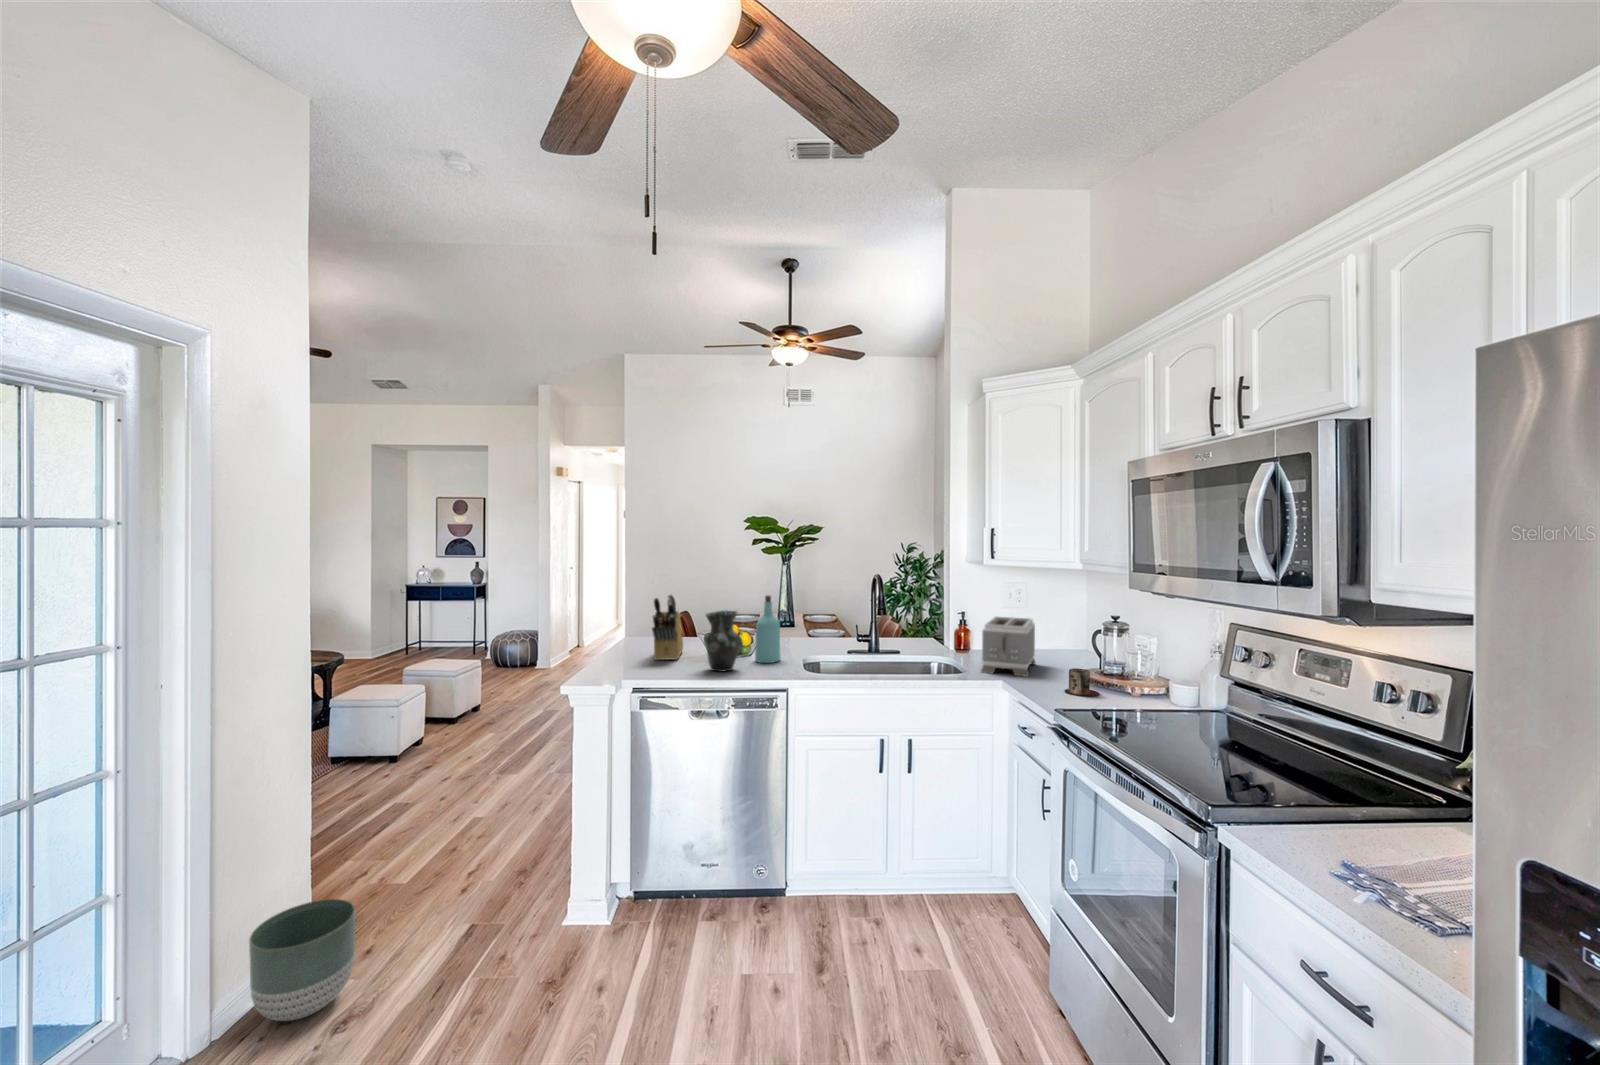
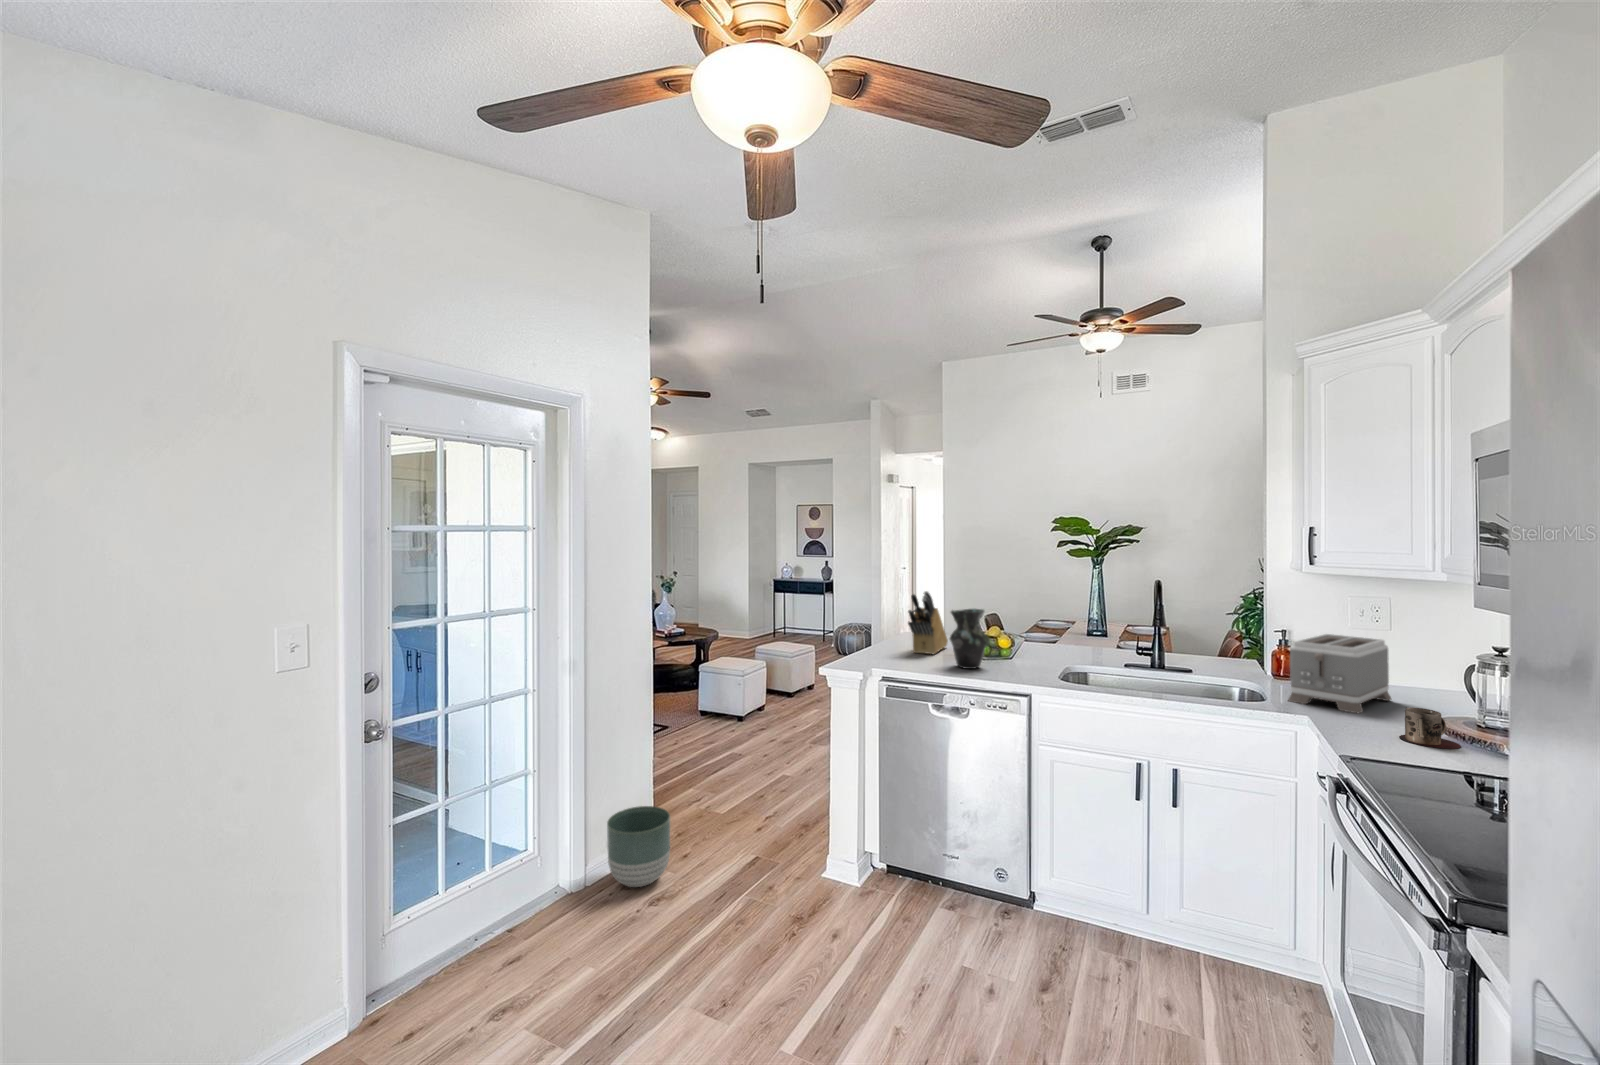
bottle: present [755,595,780,663] -> none [1010,596,1040,666]

